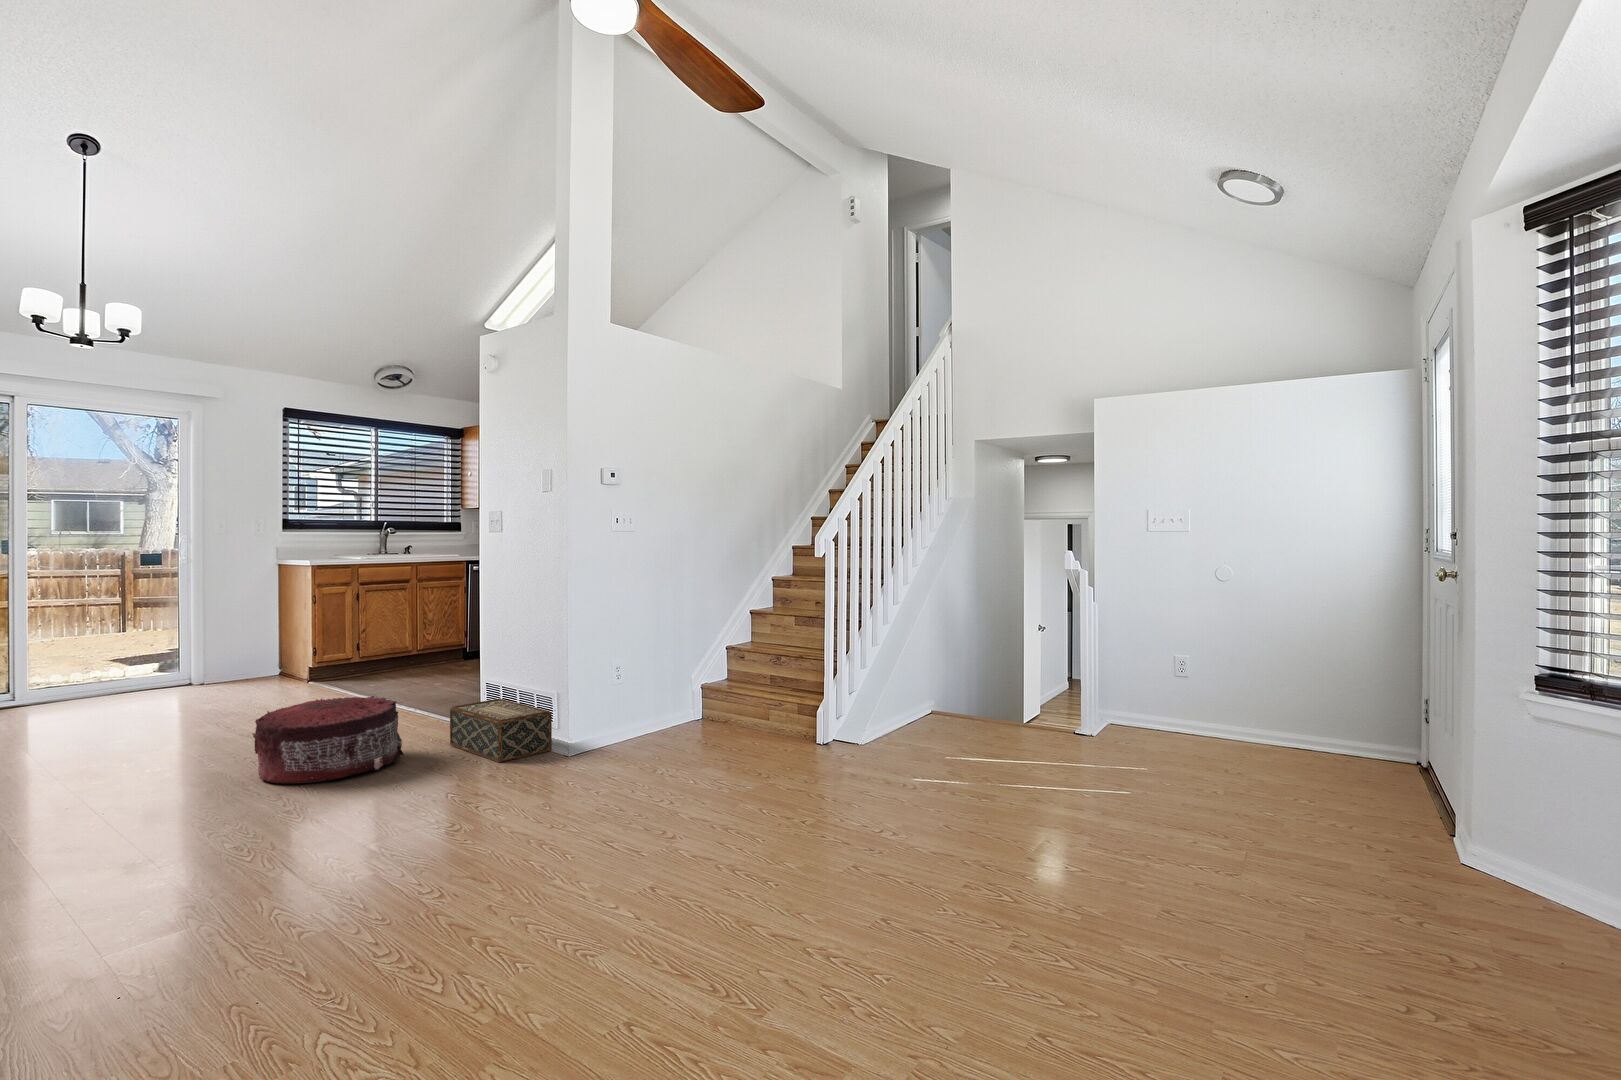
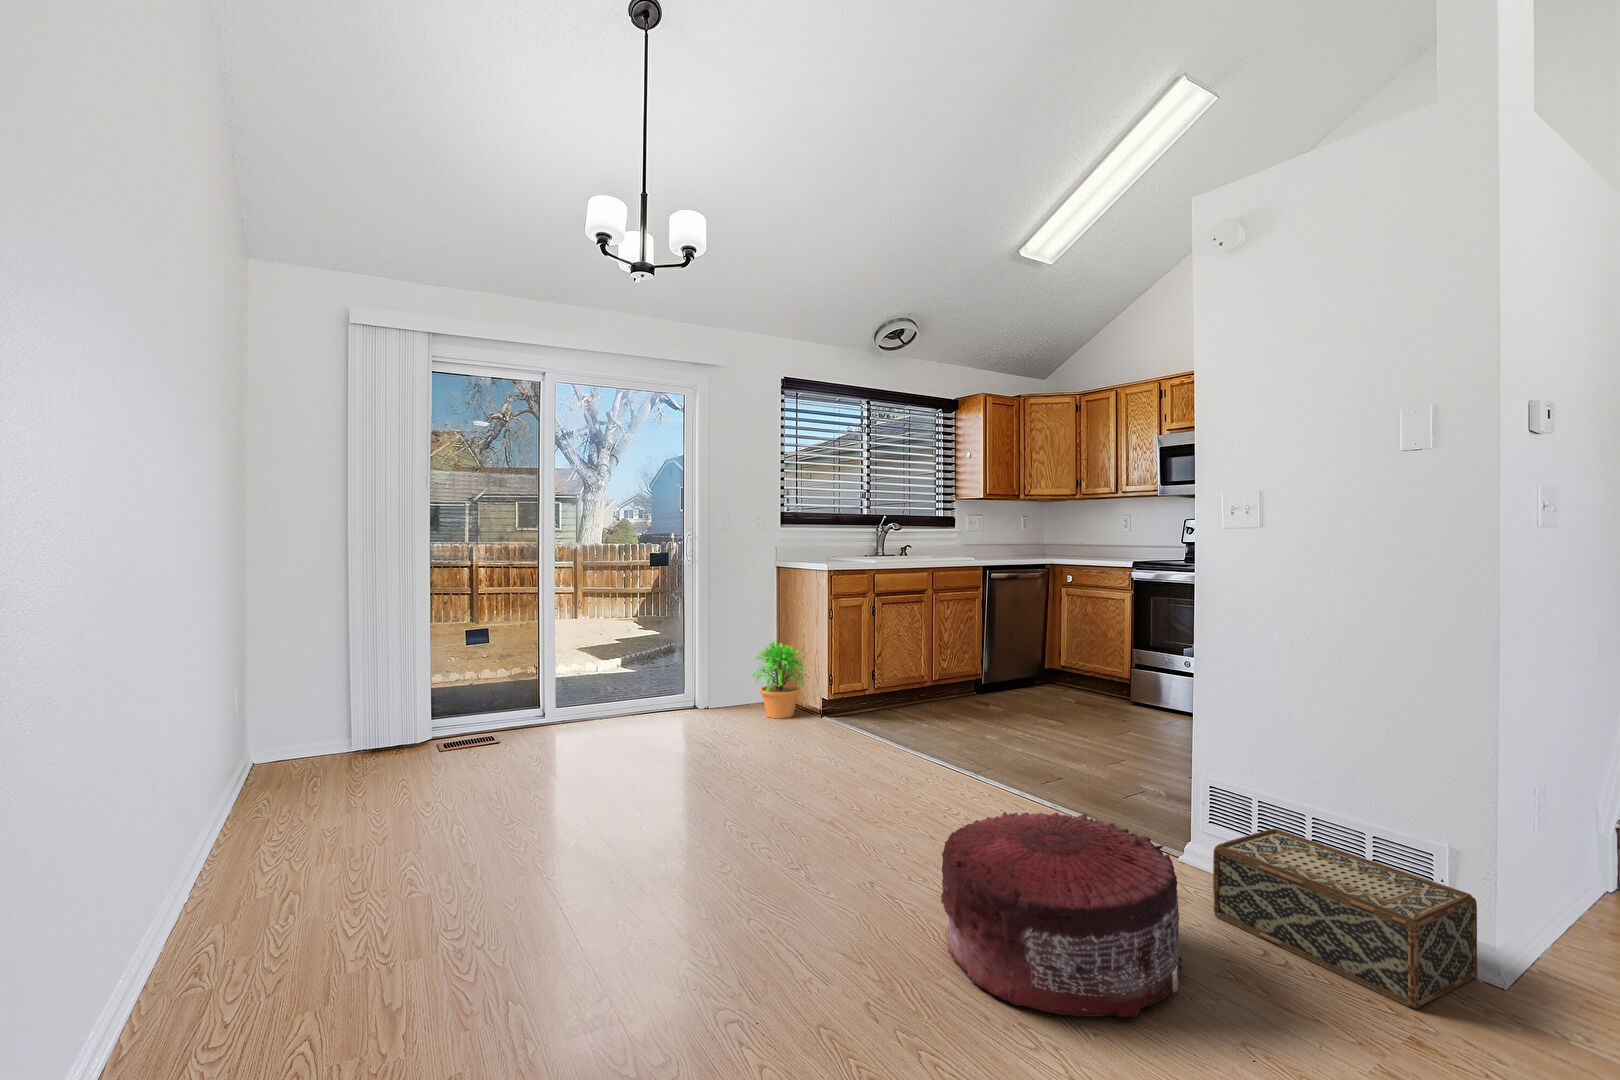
potted plant: none [238,623,297,685] -> present [753,642,806,718]

